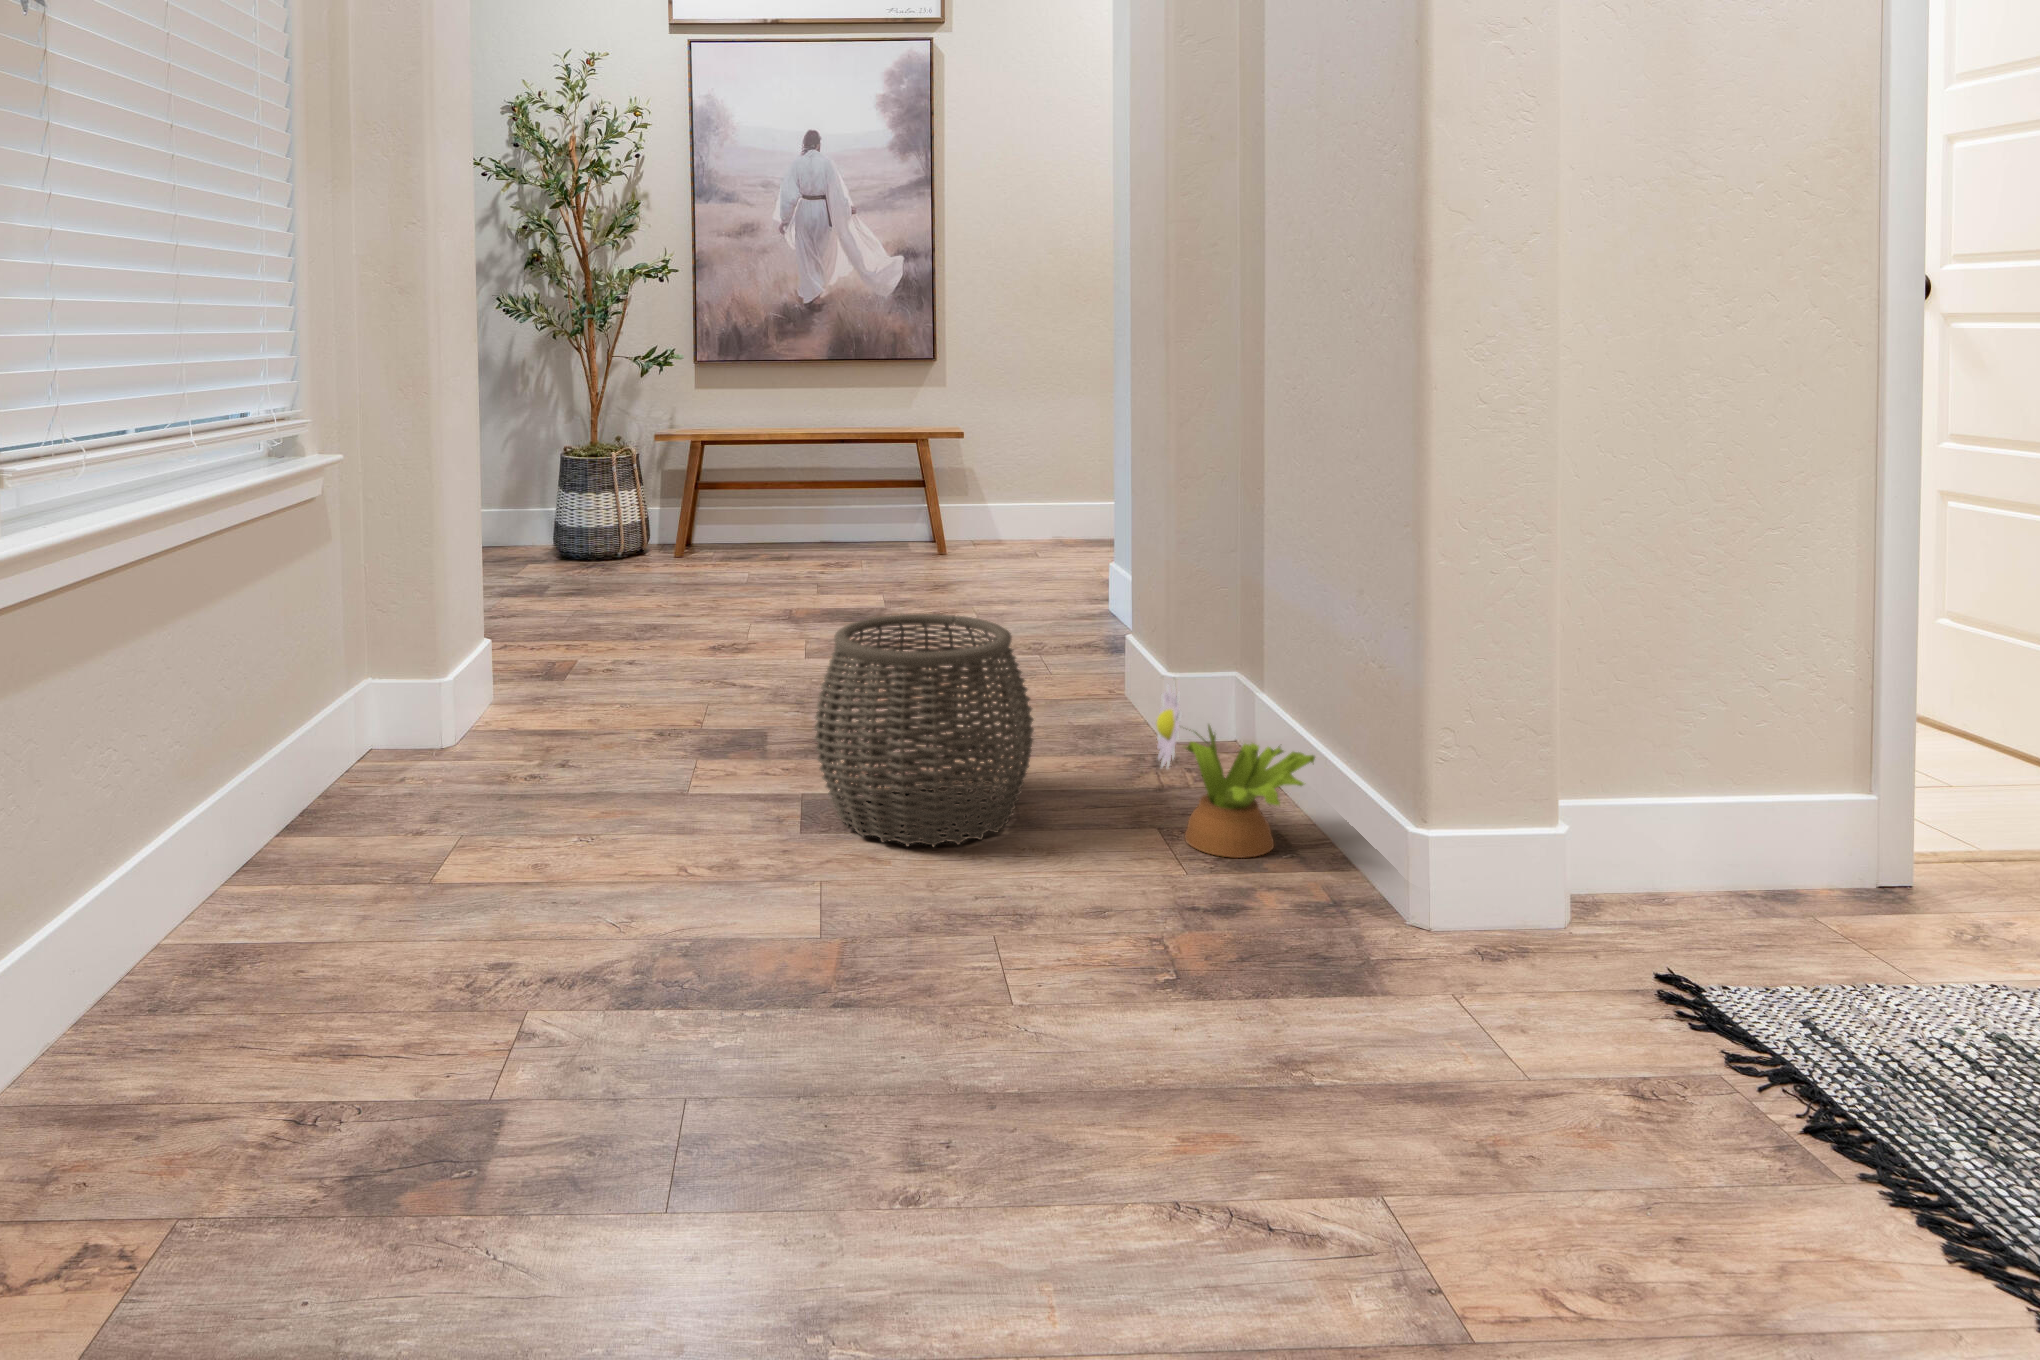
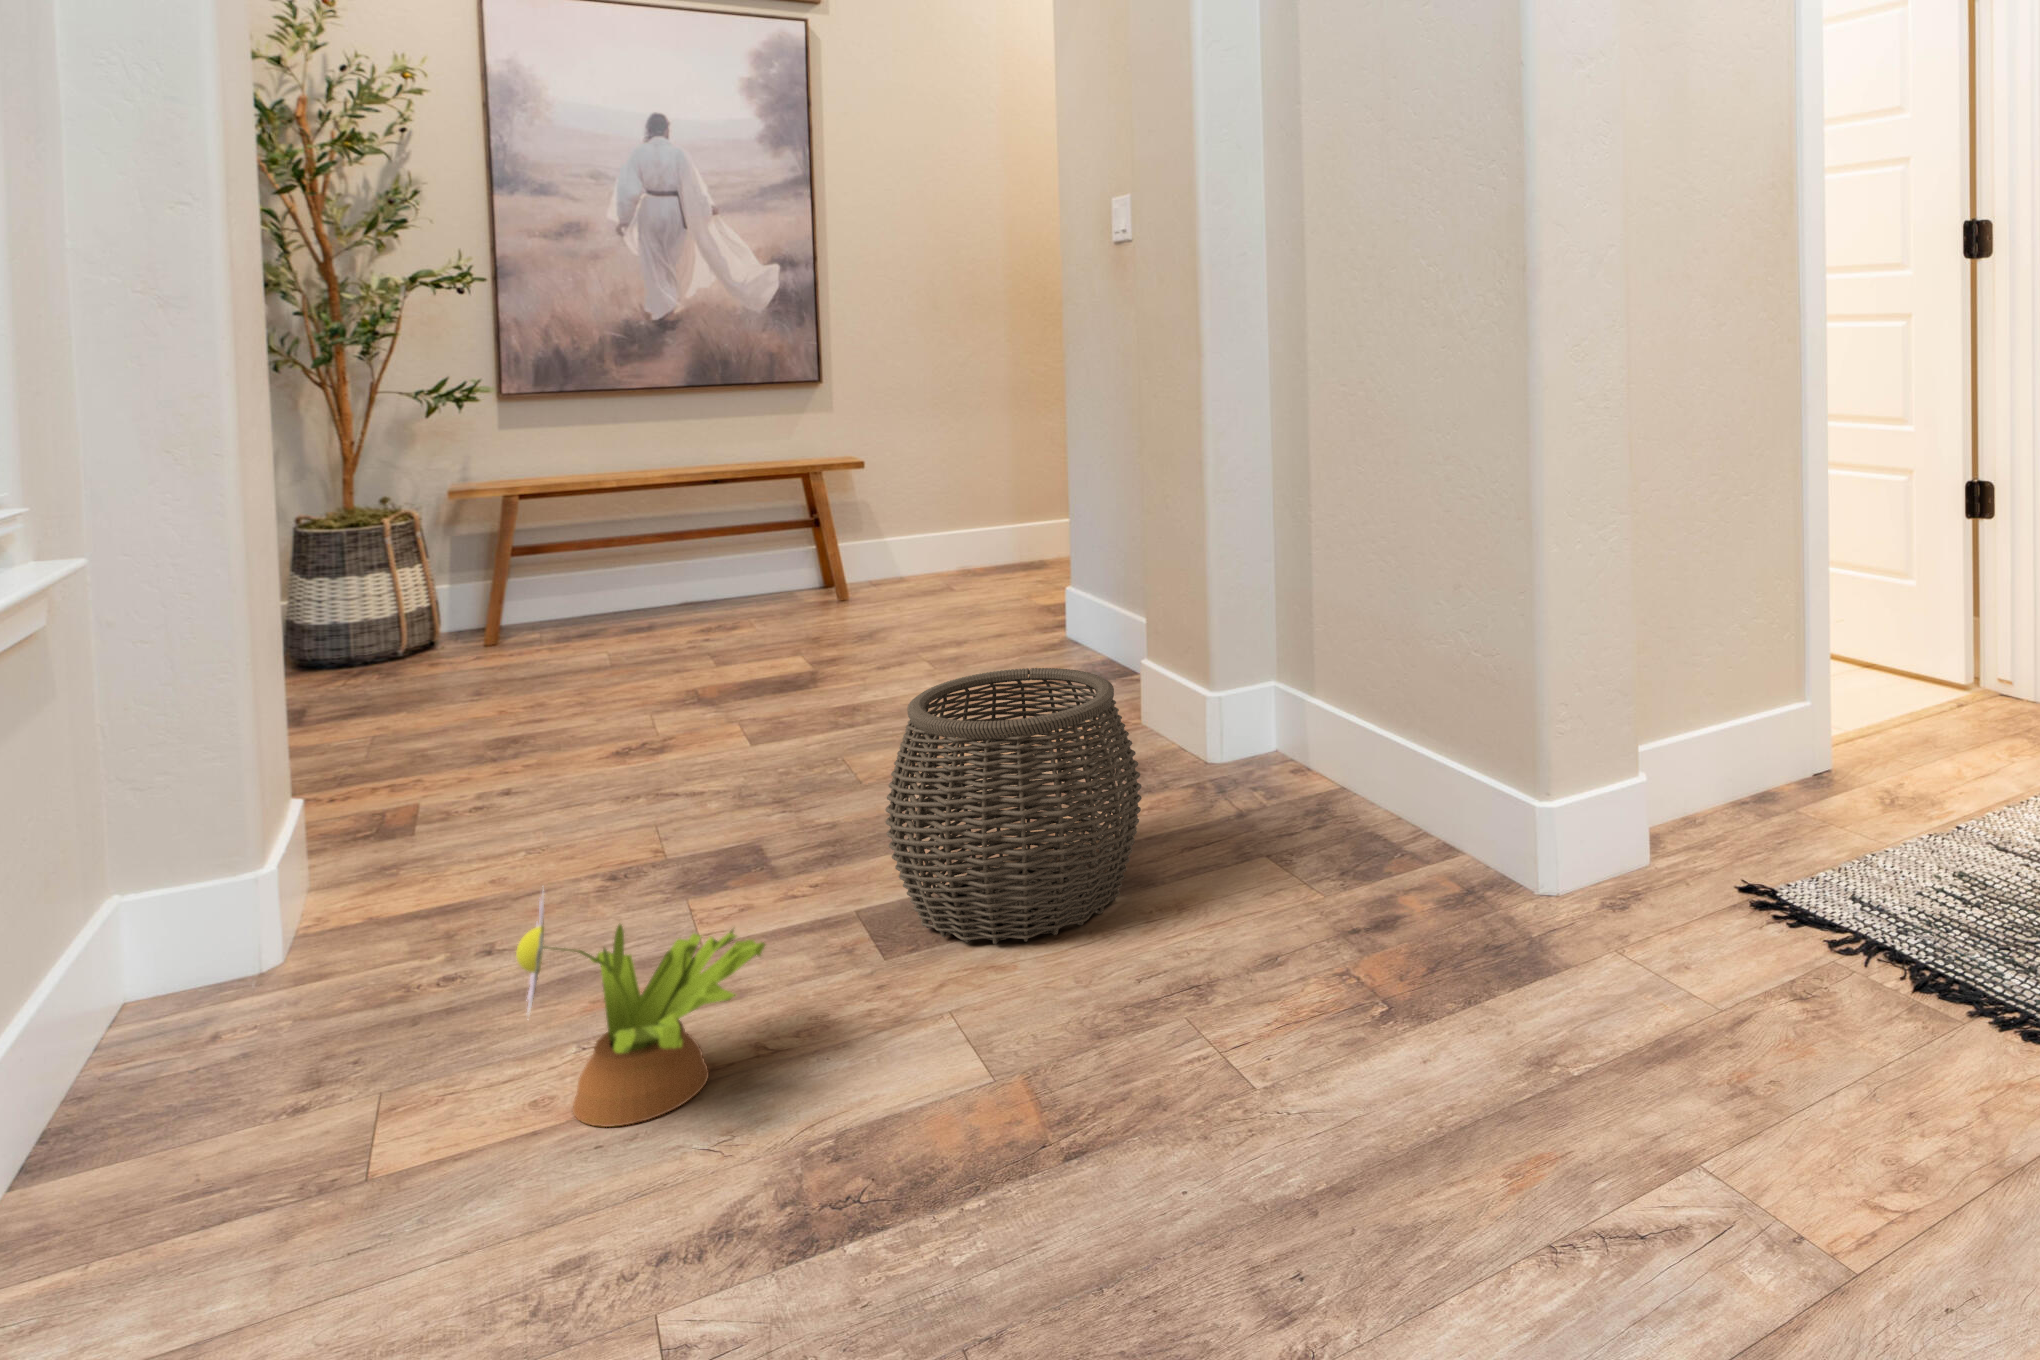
decorative plant: present [1157,682,1315,858] -> present [516,890,765,1127]

